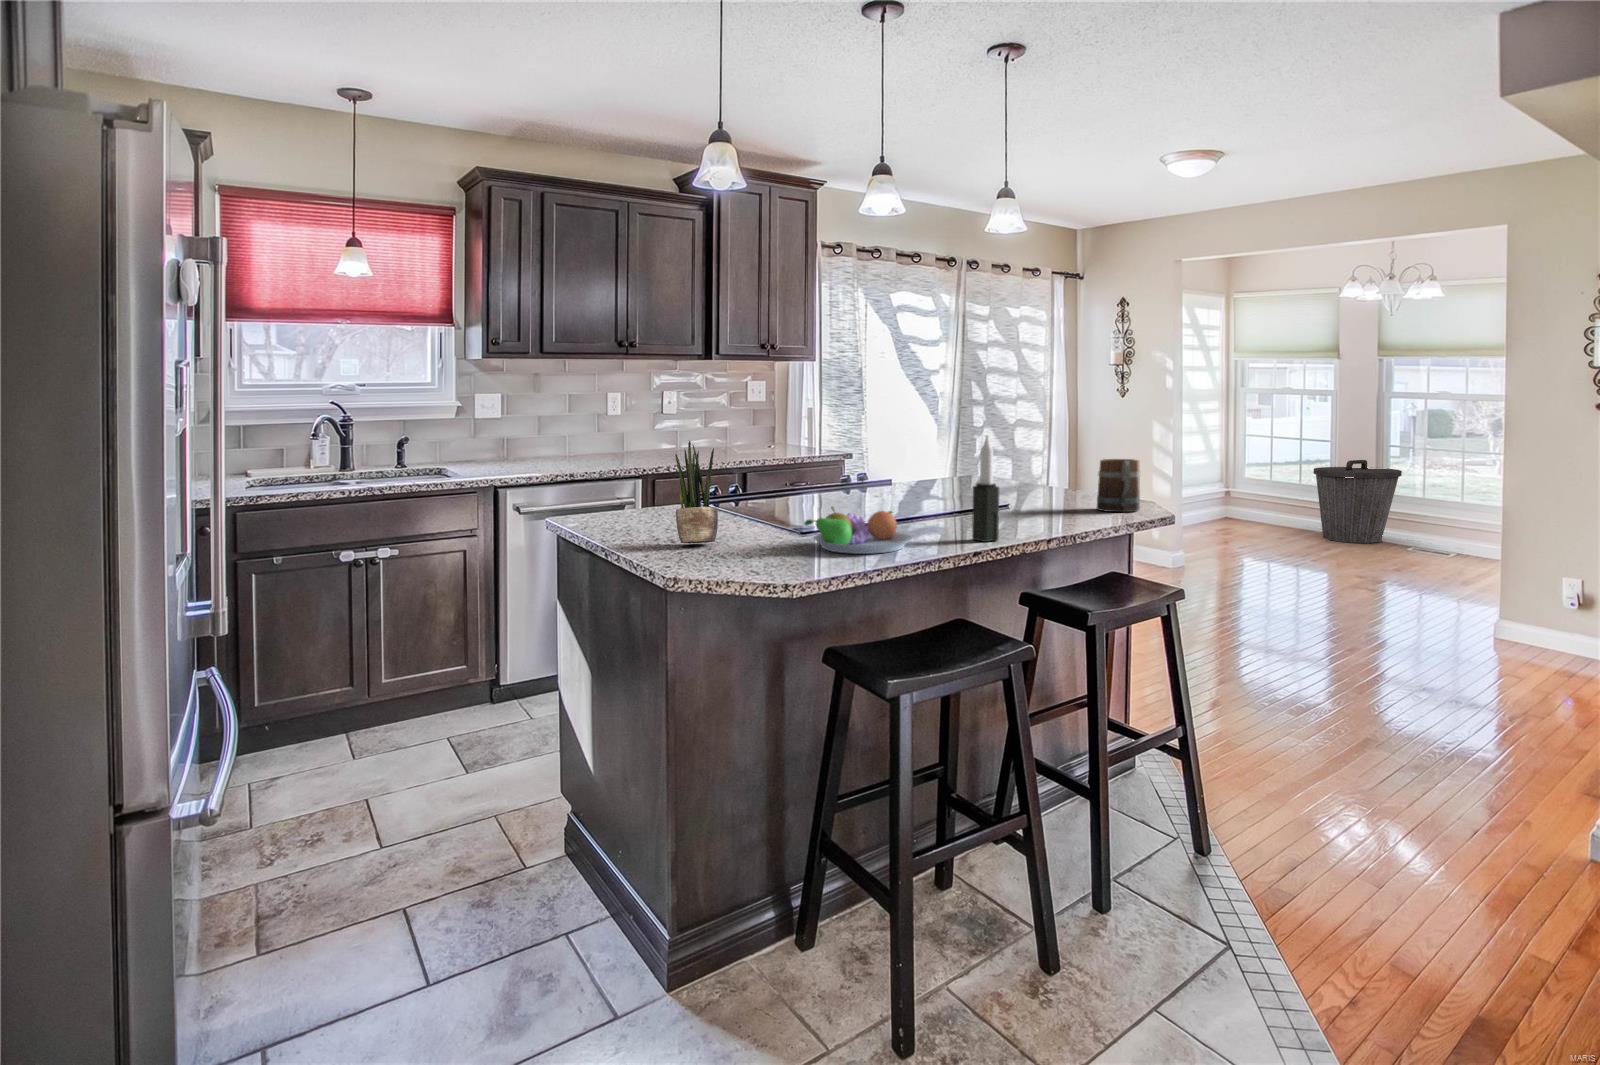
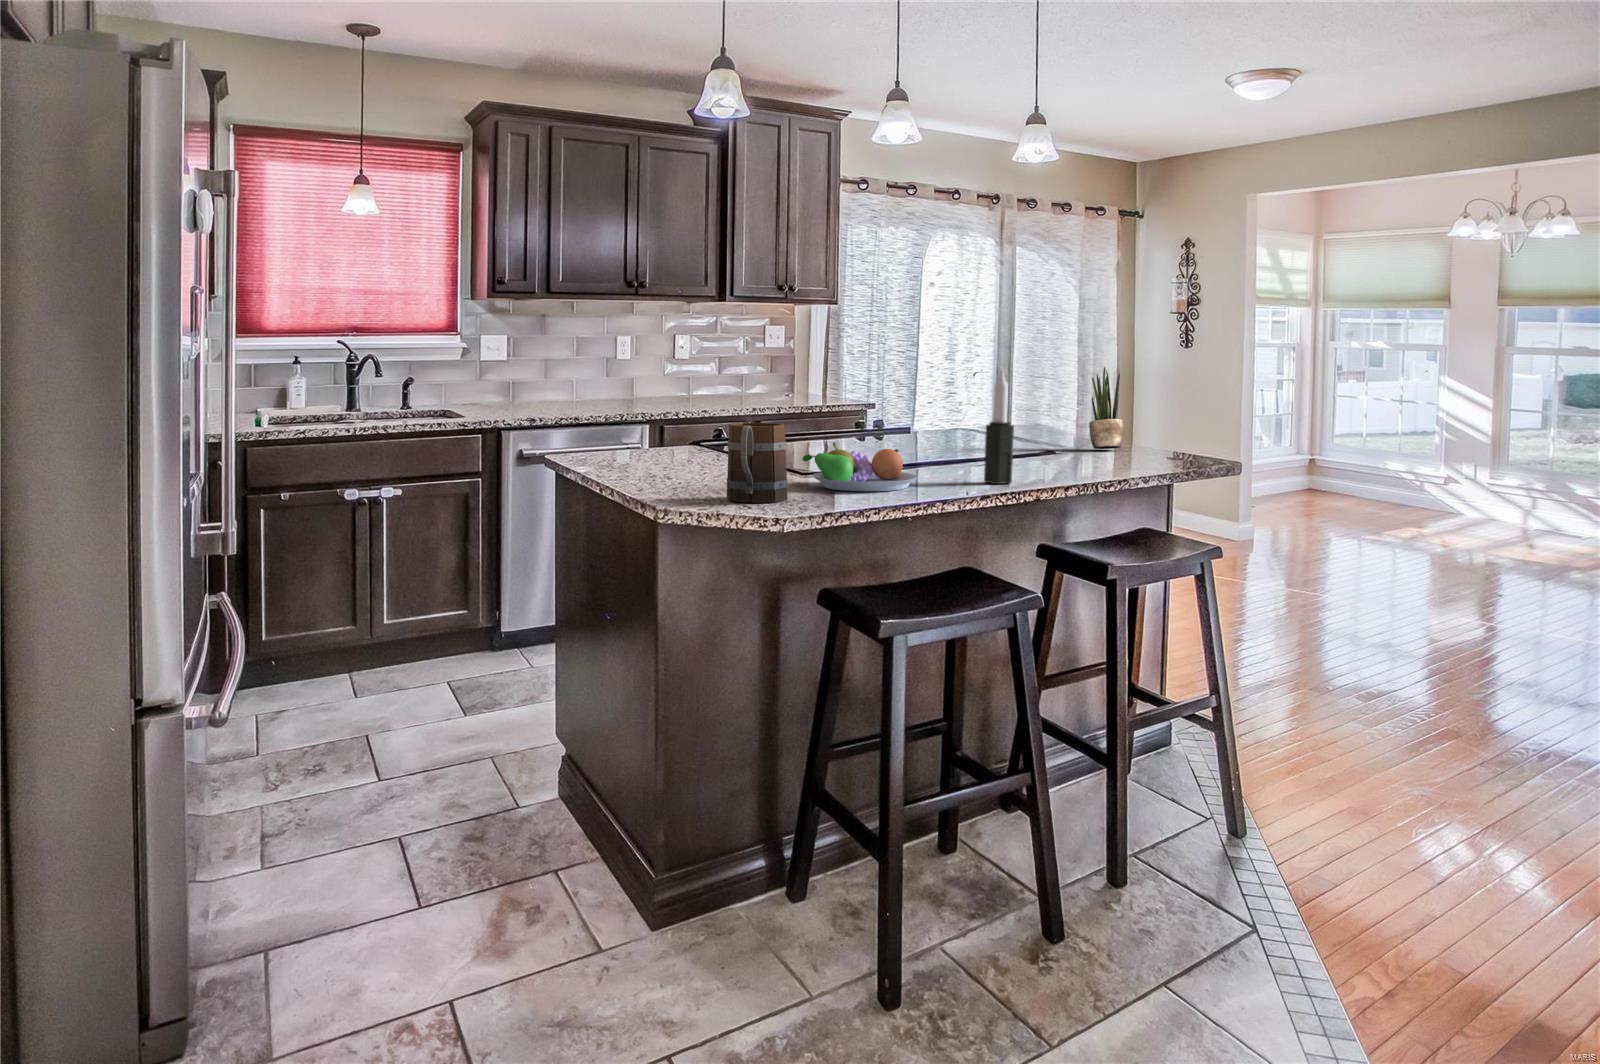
potted plant: present [675,441,718,543] -> present [1089,367,1124,449]
mug: present [1097,459,1140,512] -> present [727,423,788,503]
trash can: present [1313,460,1402,543] -> none [1407,430,1508,524]

